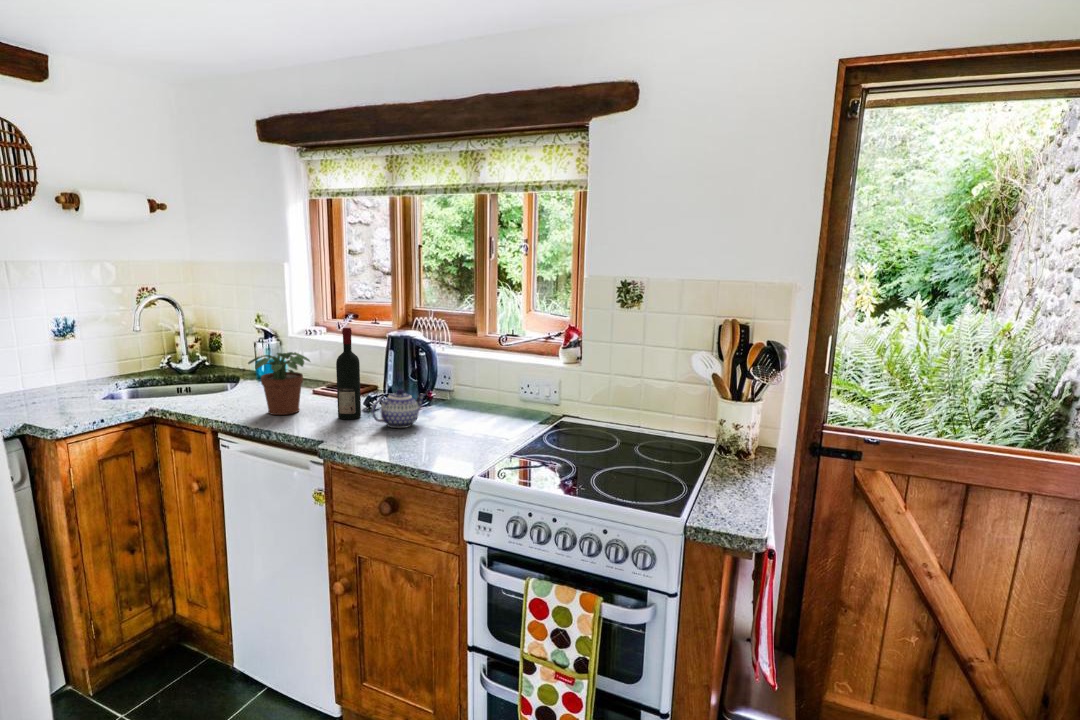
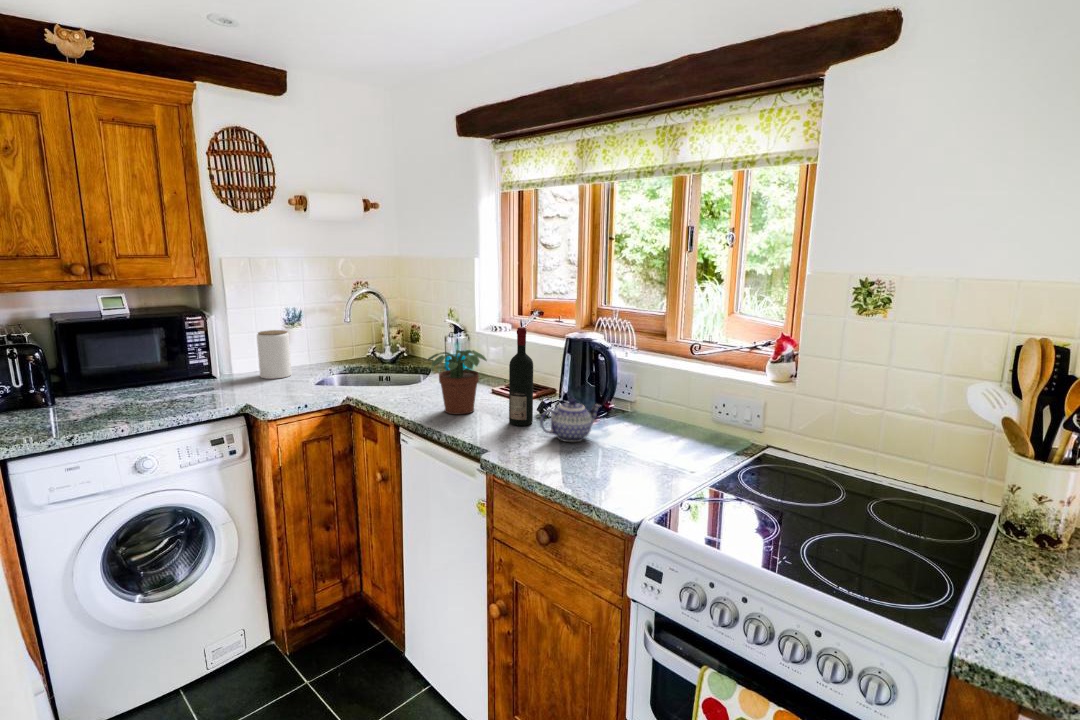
jar: none [22,343,69,398] -> present [257,330,292,379]

